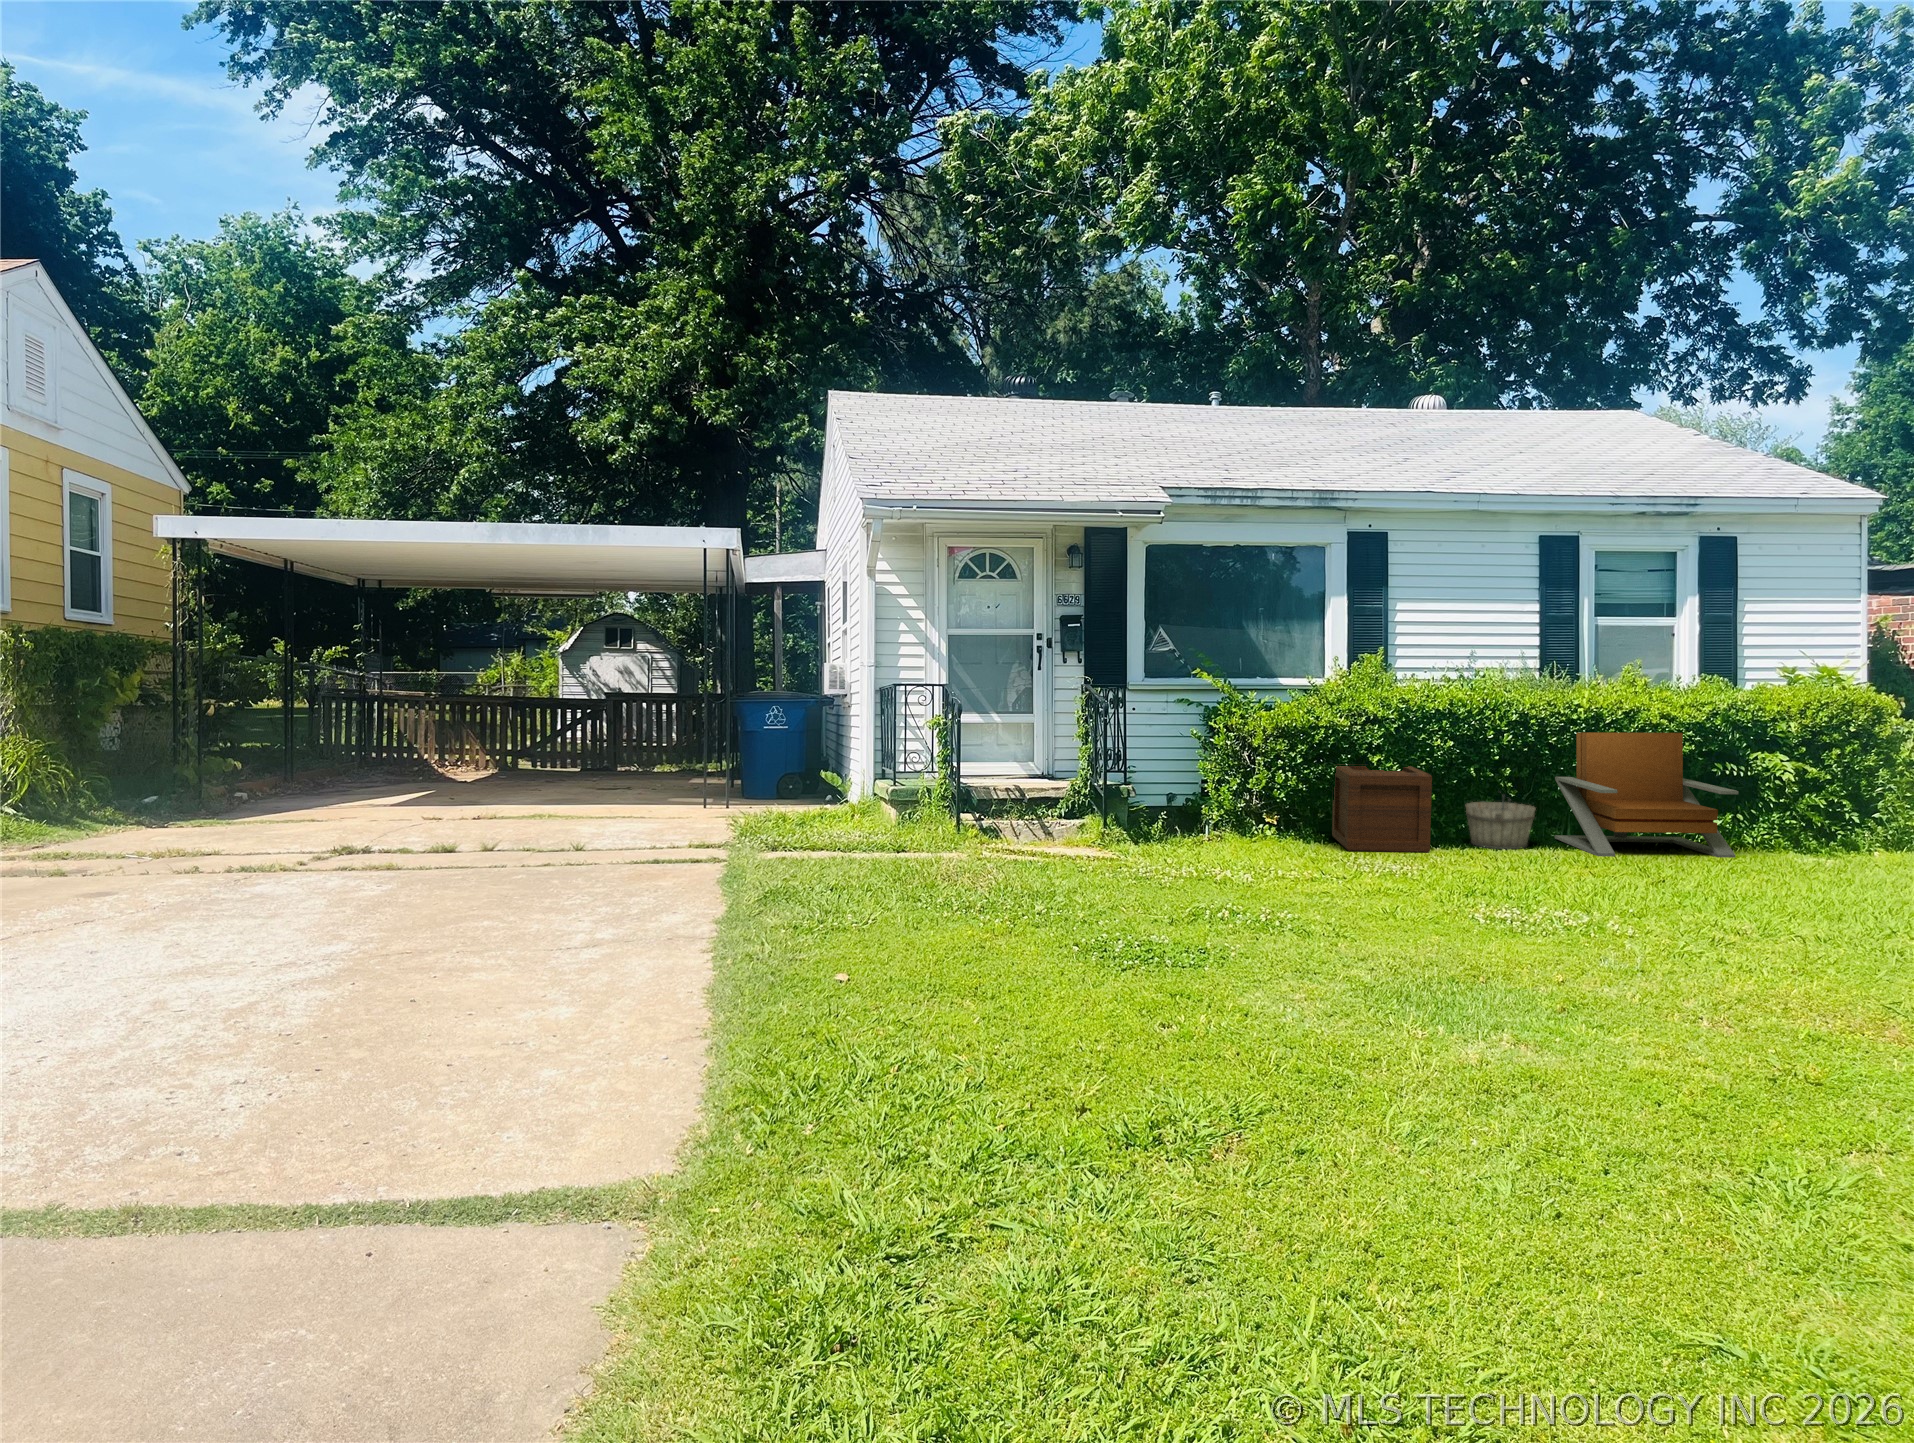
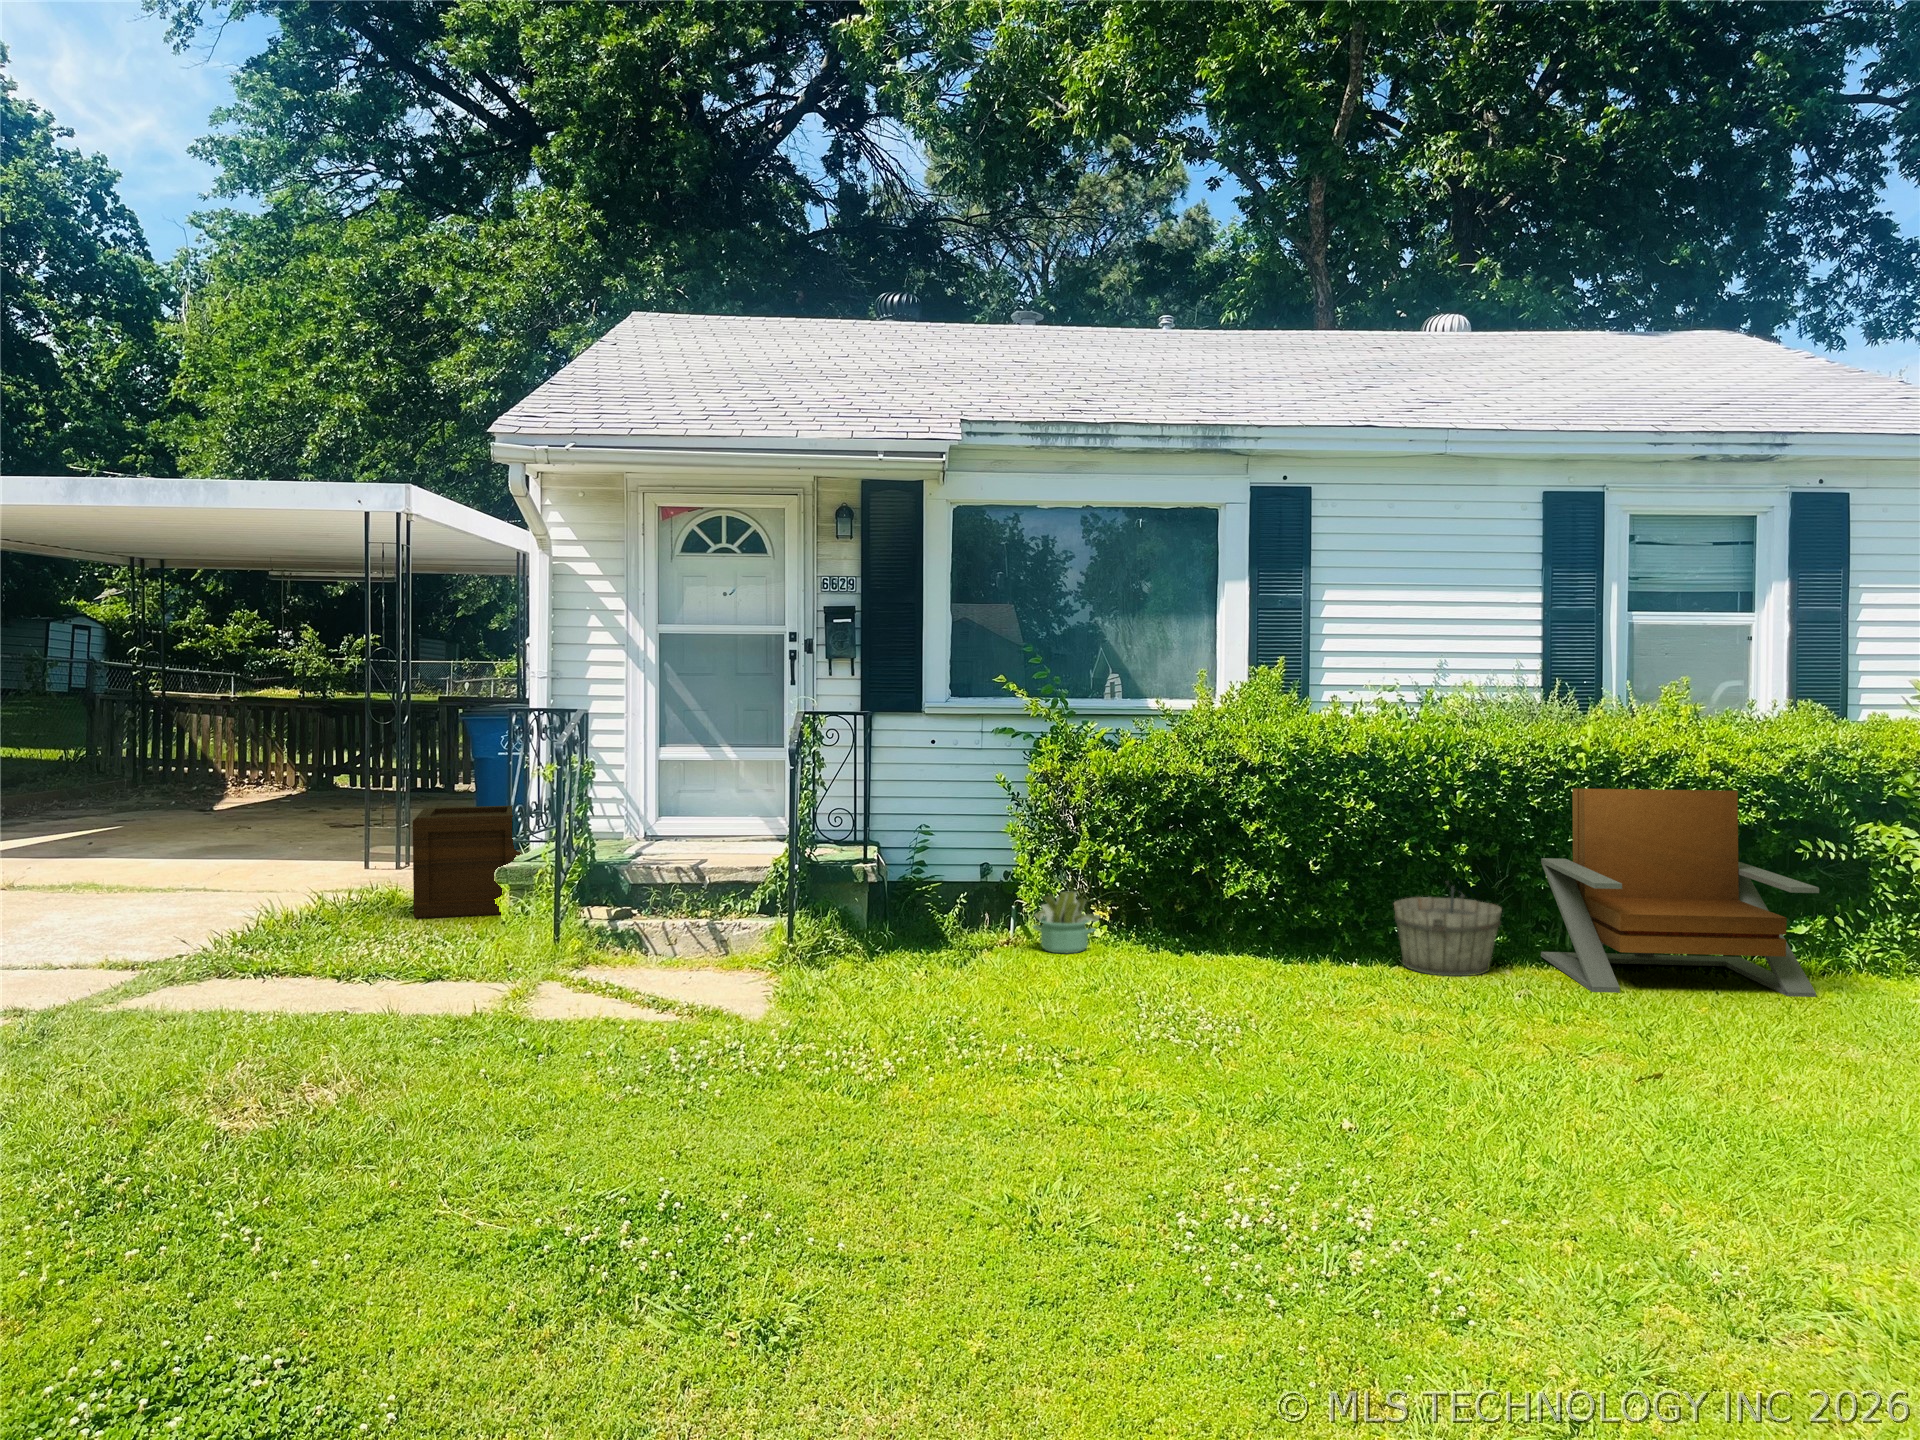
wooden crate: present [1332,766,1432,853] -> present [413,806,521,919]
decorative plant: none [1229,801,1274,840] -> present [1033,892,1099,953]

